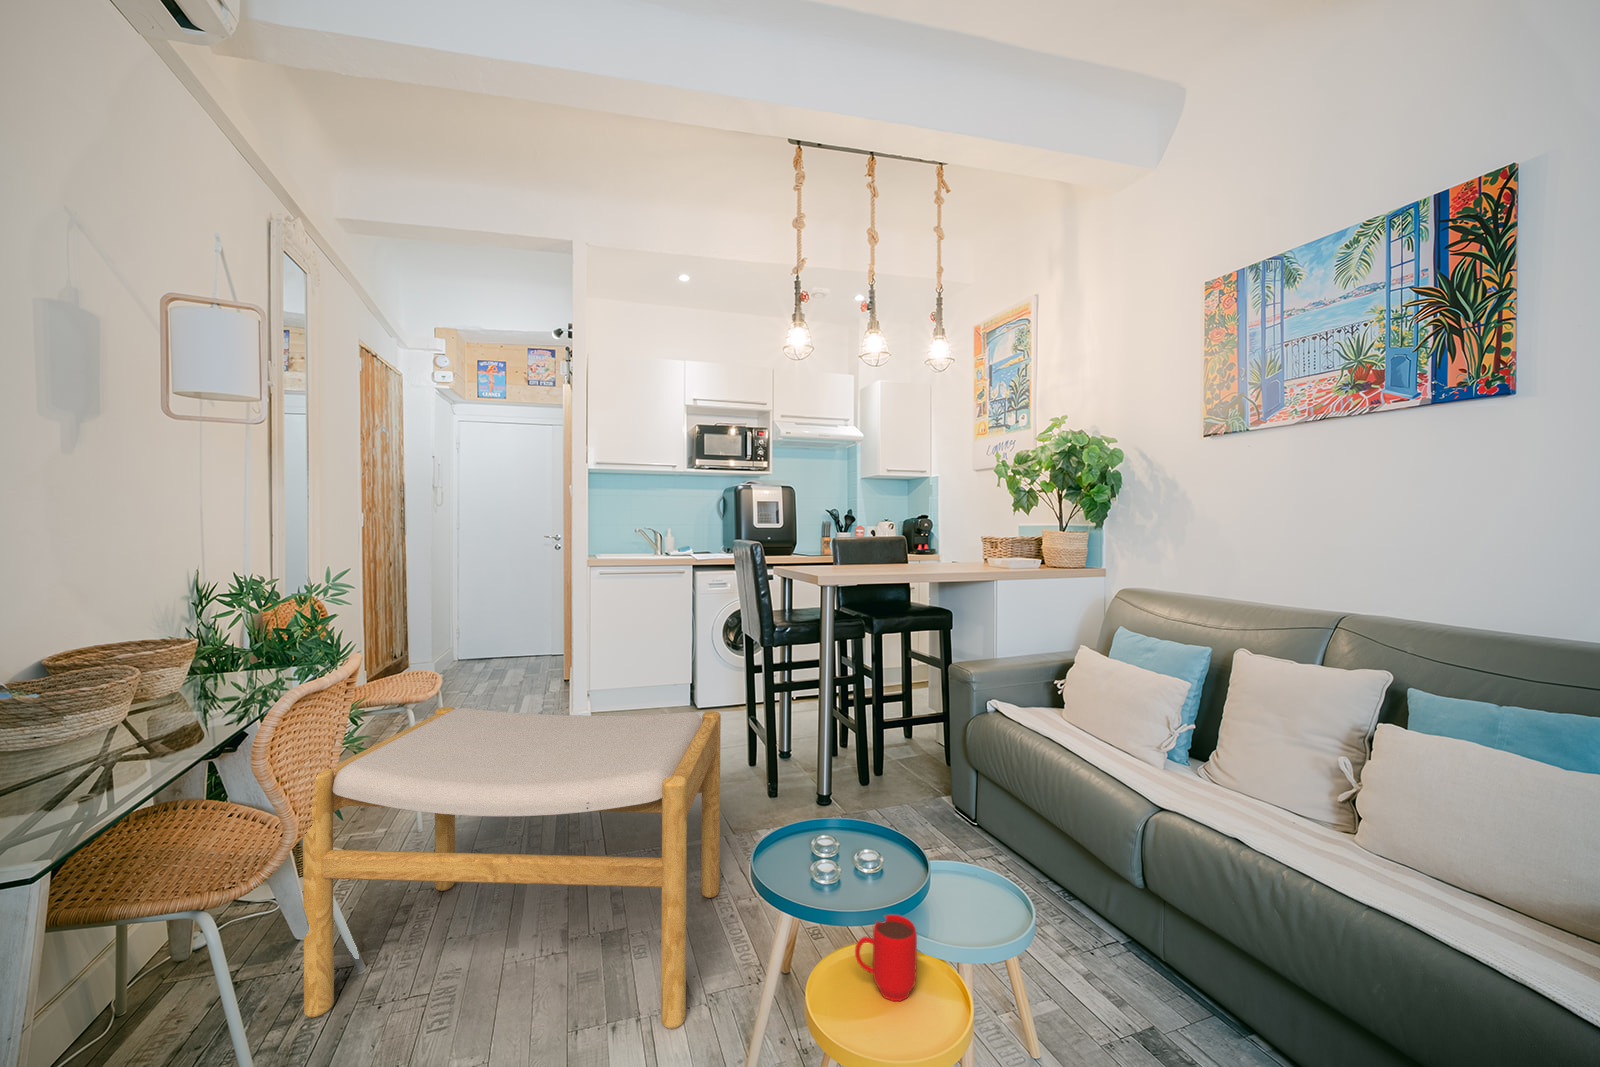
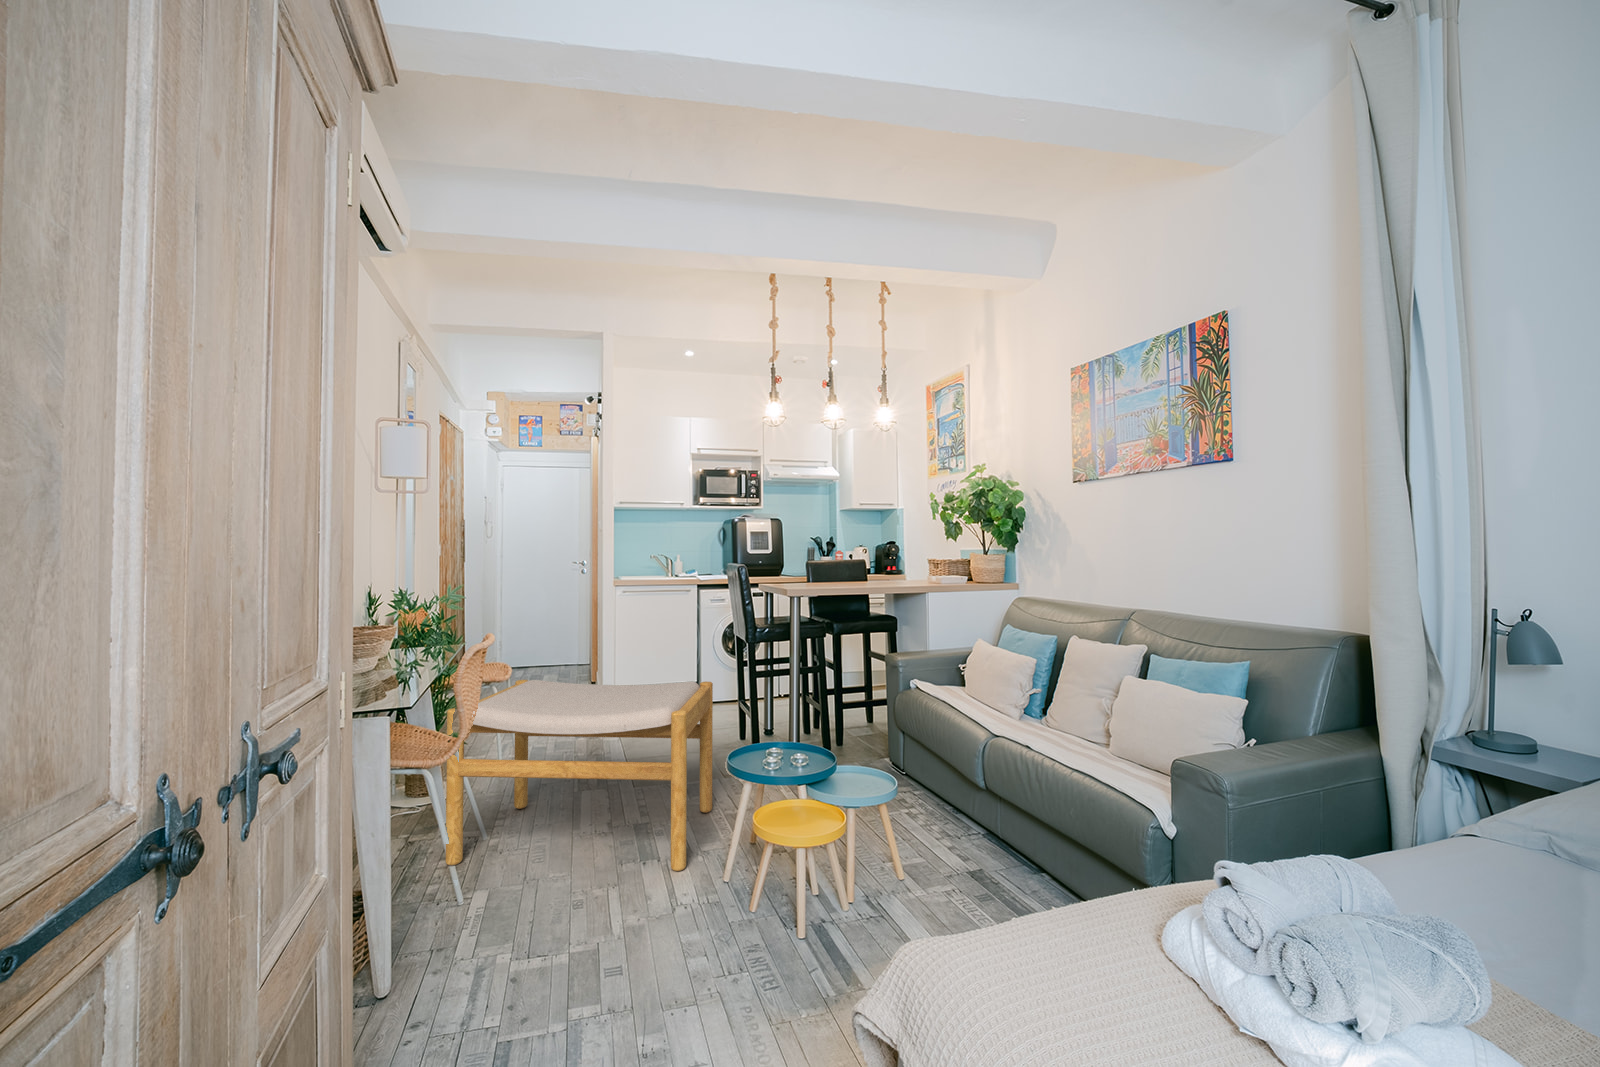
mug: present [855,915,917,1001] -> none [782,779,817,825]

